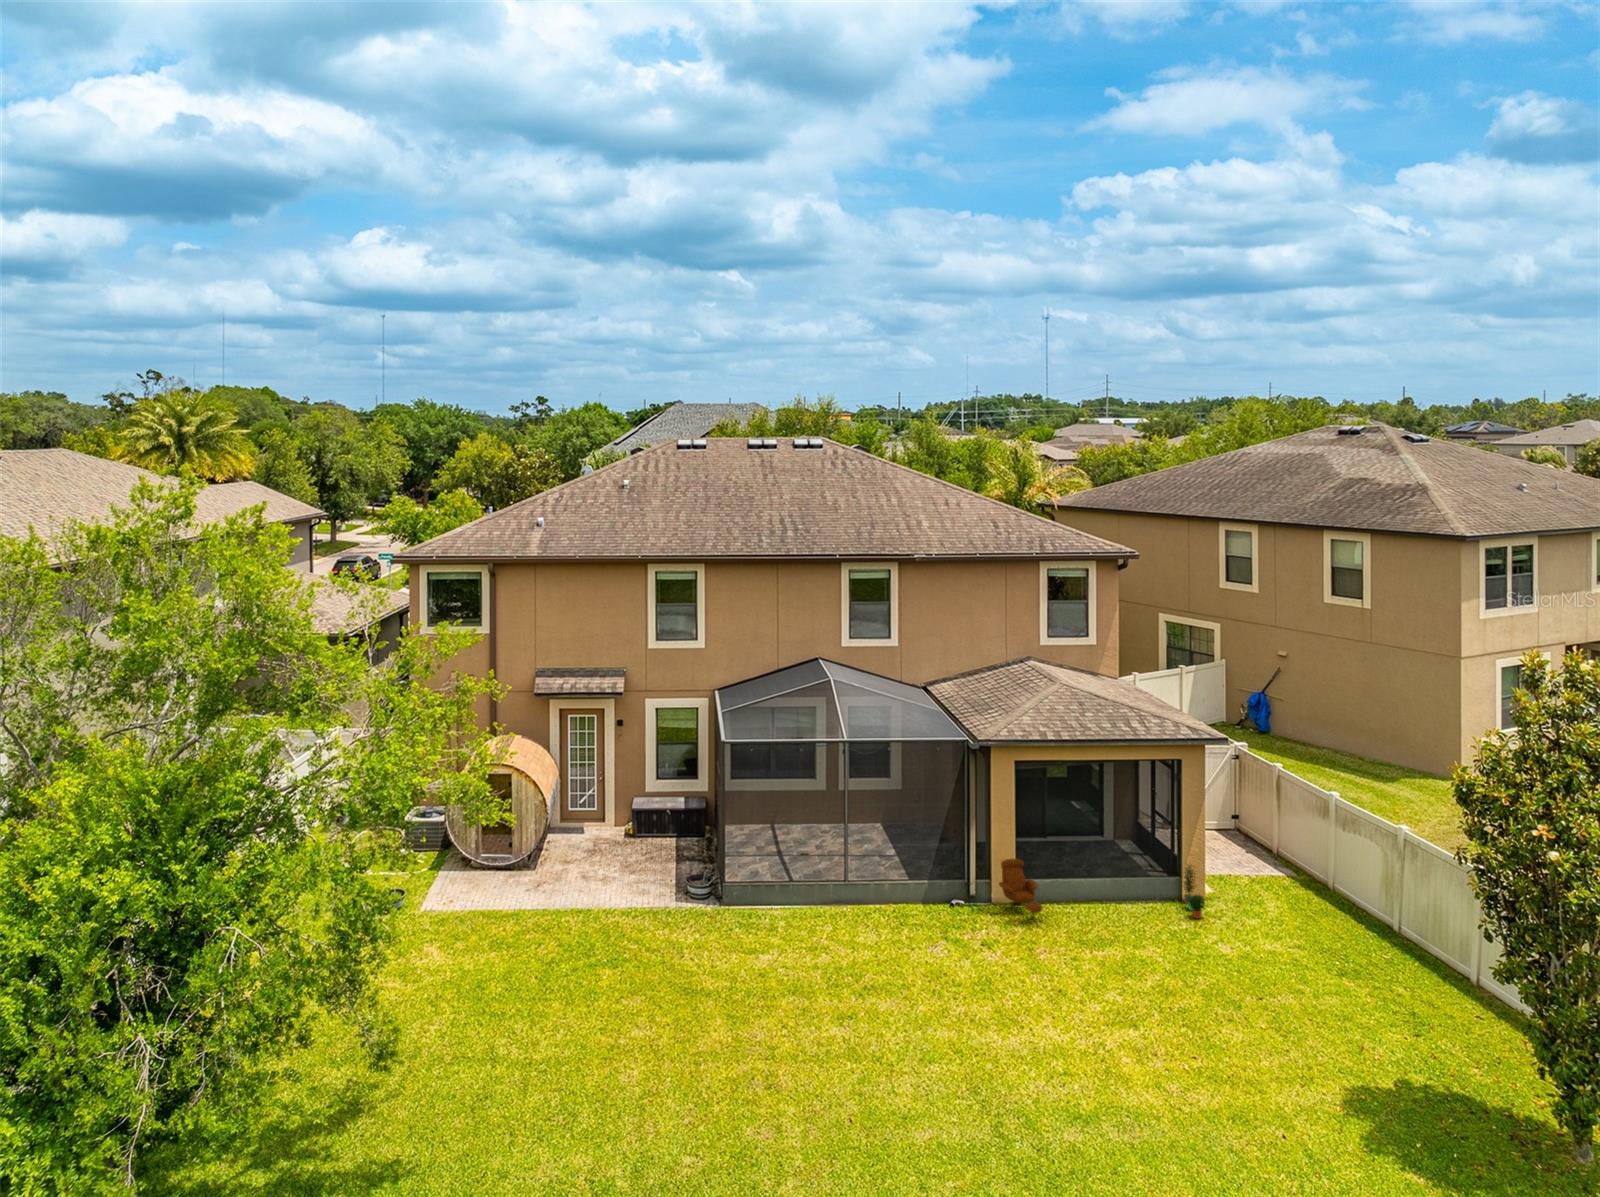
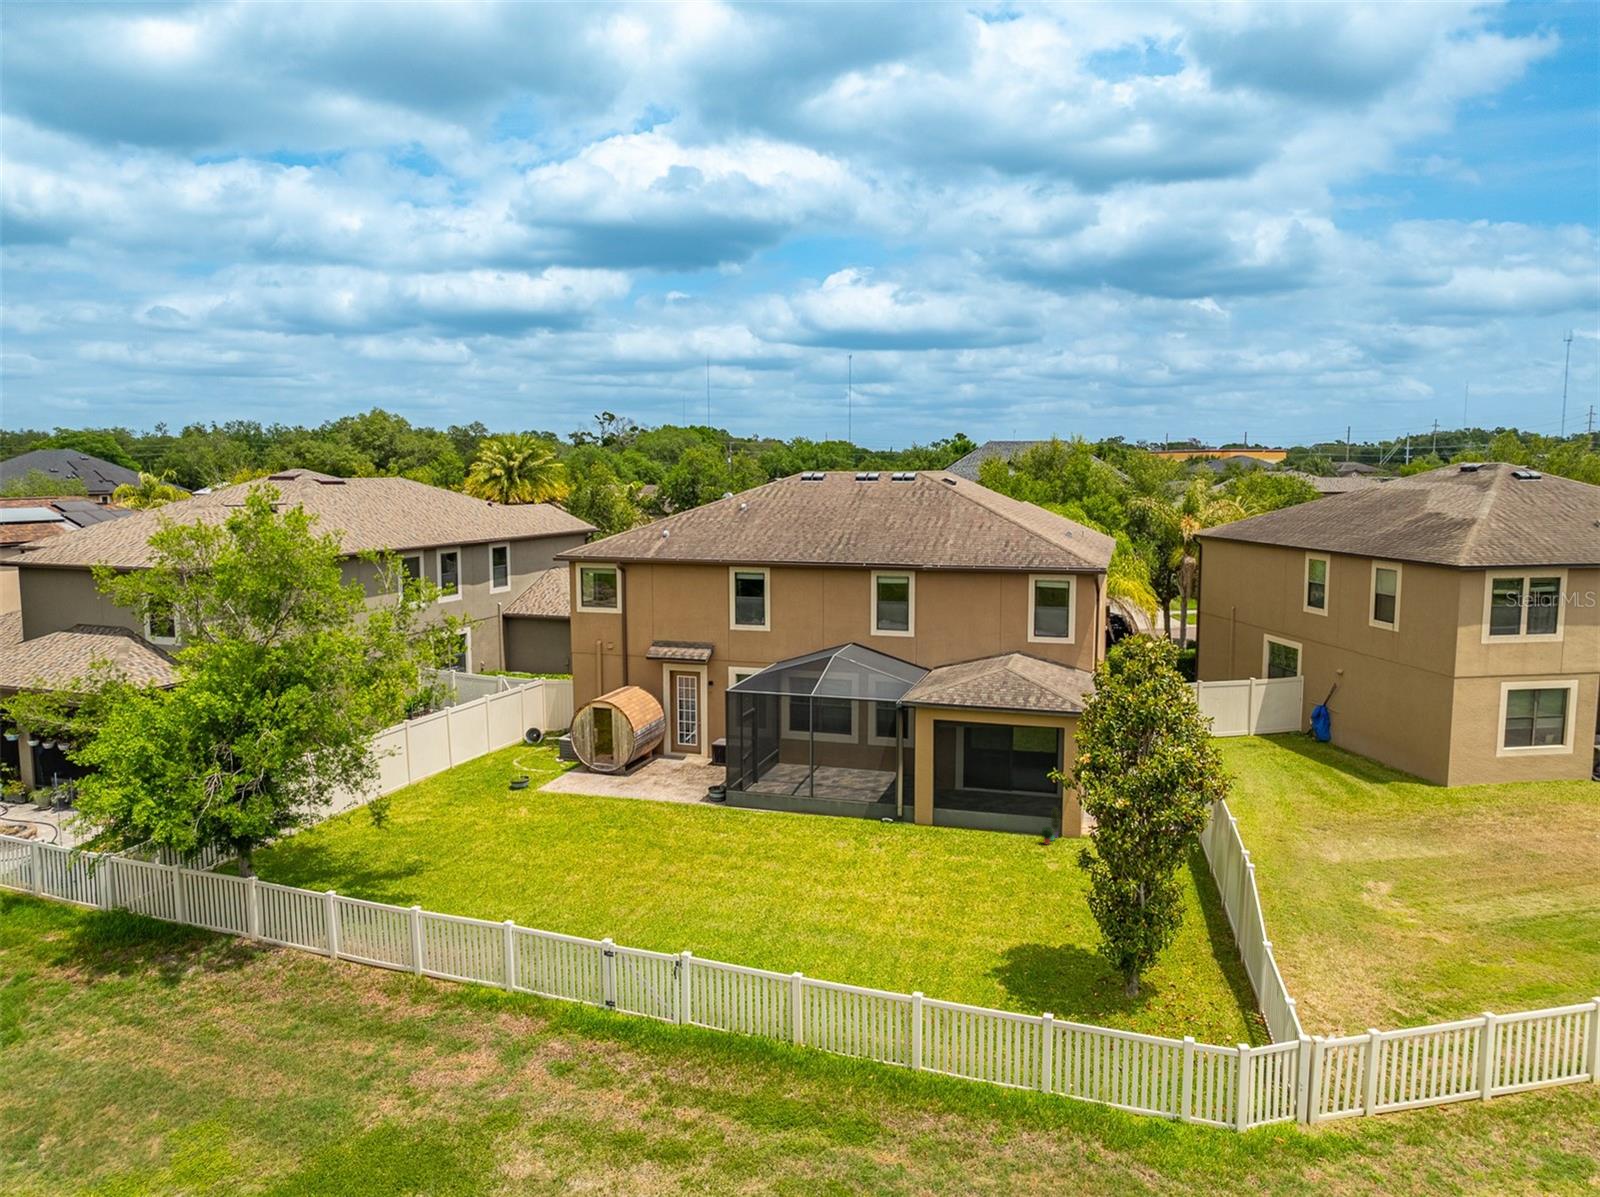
lounge chair: present [999,859,1043,921] -> none [909,790,937,835]

